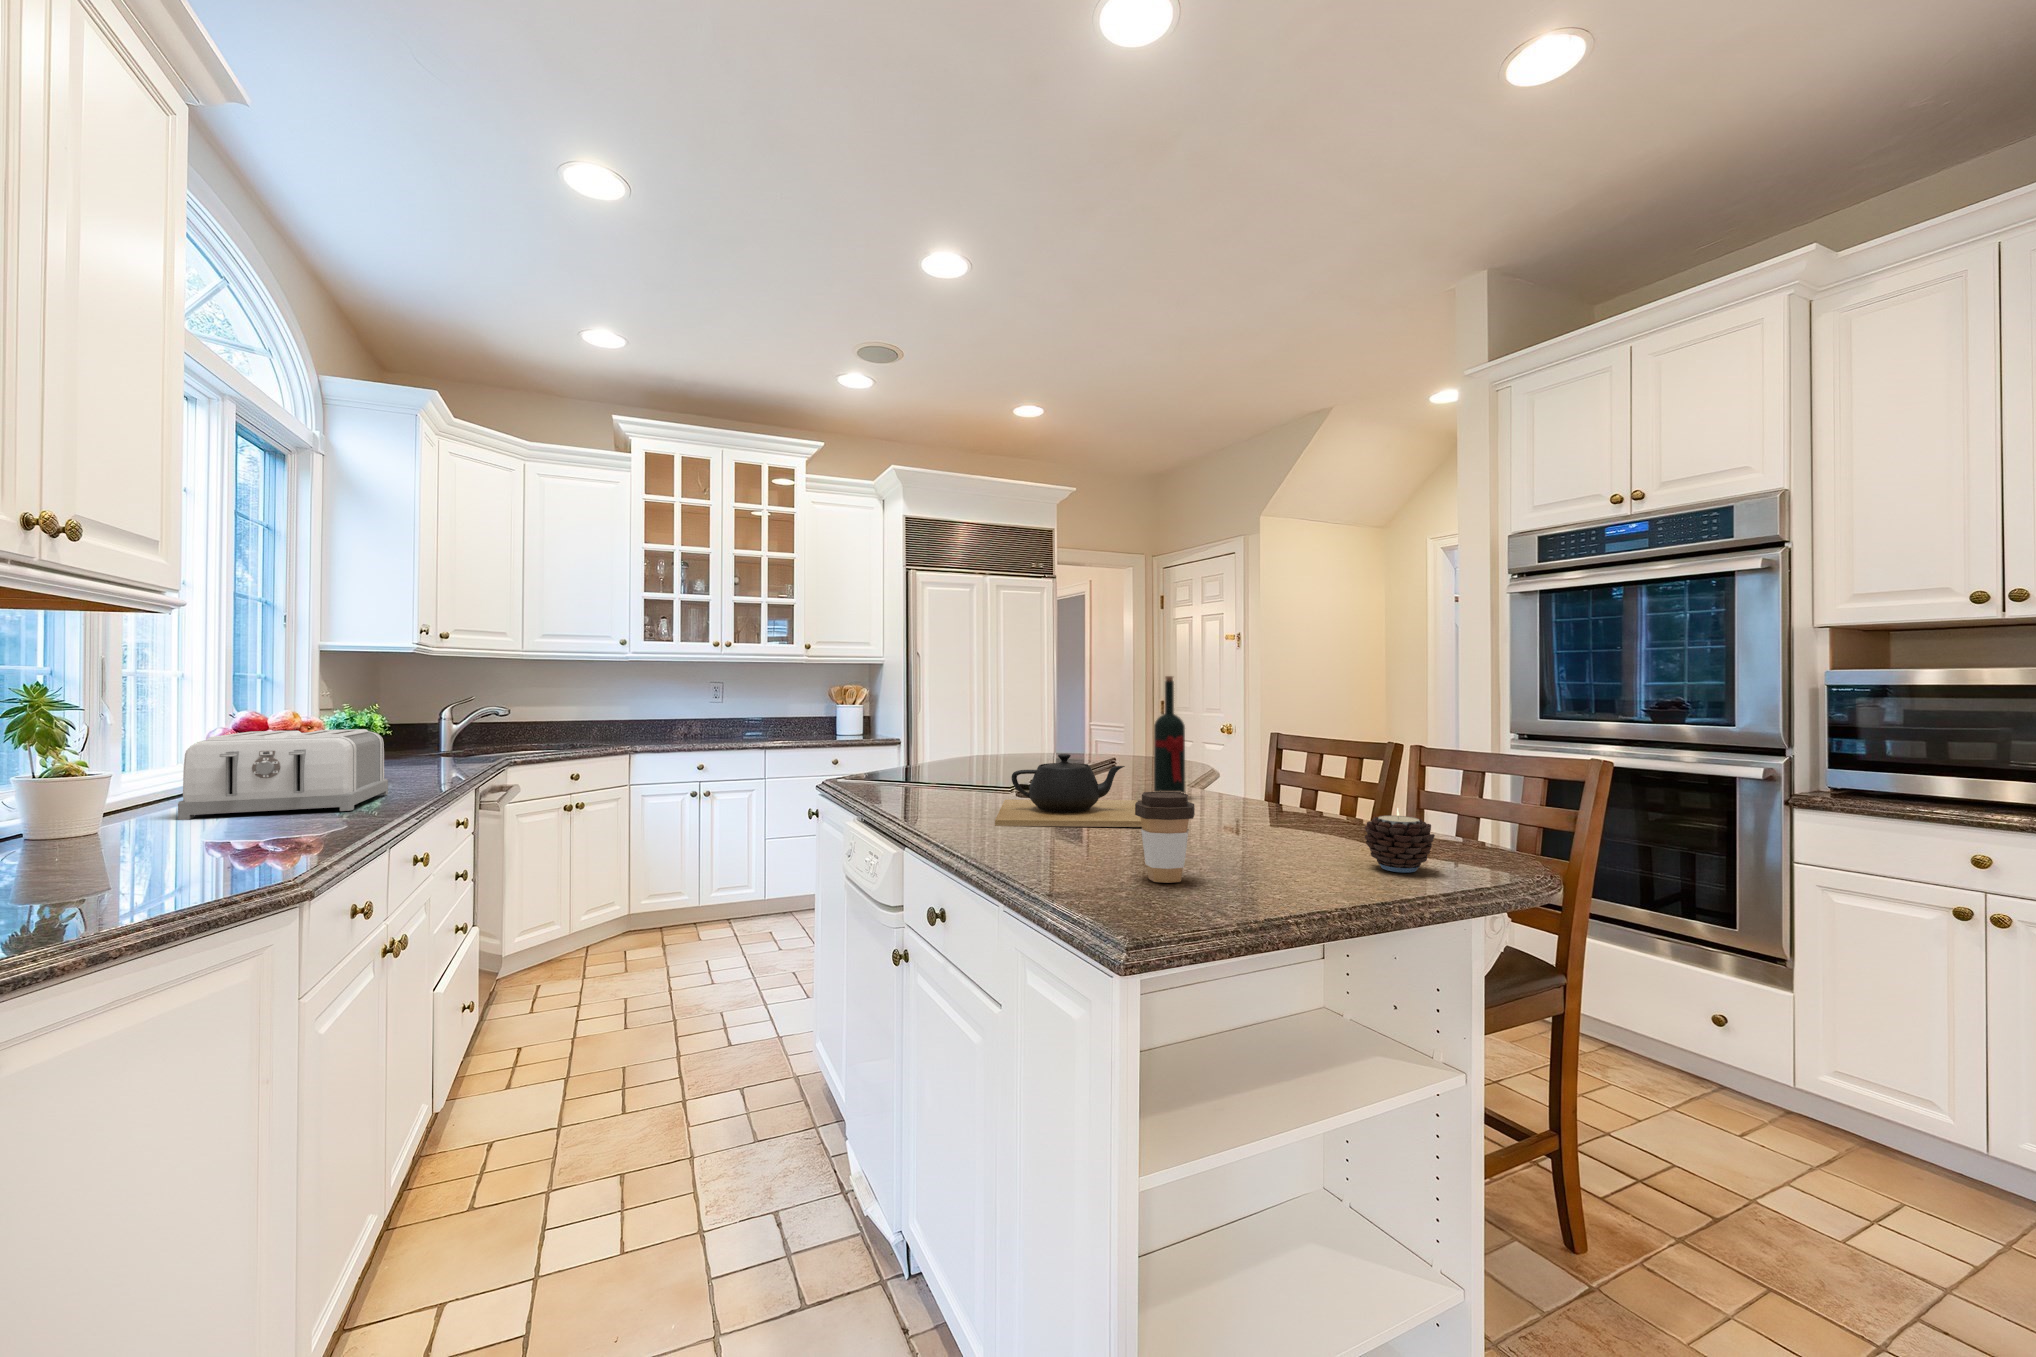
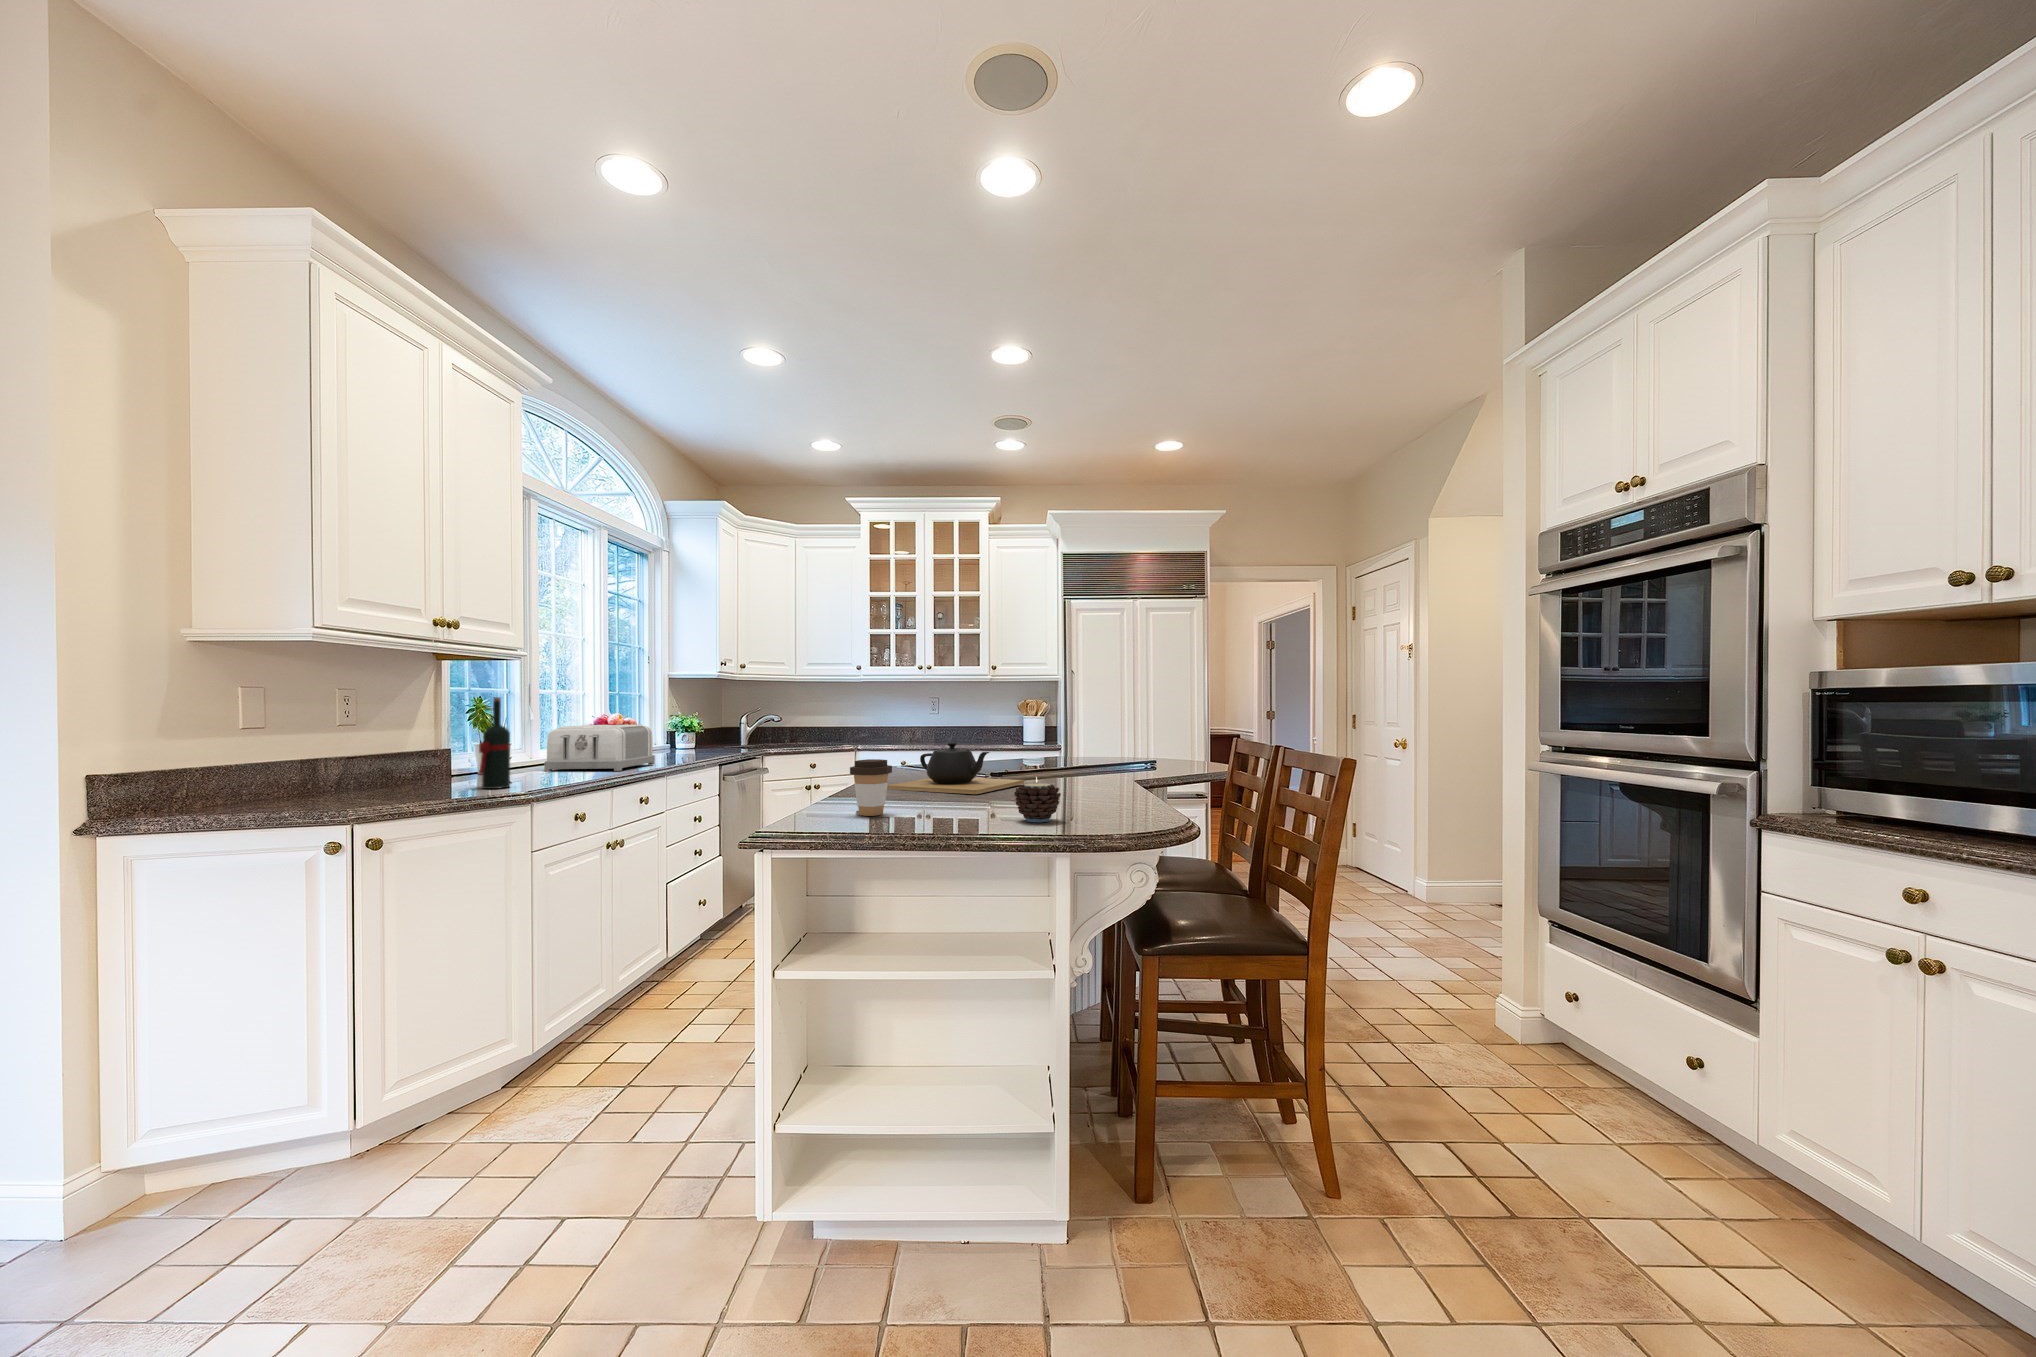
wine bottle: present [1154,676,1185,793] -> present [479,697,510,789]

